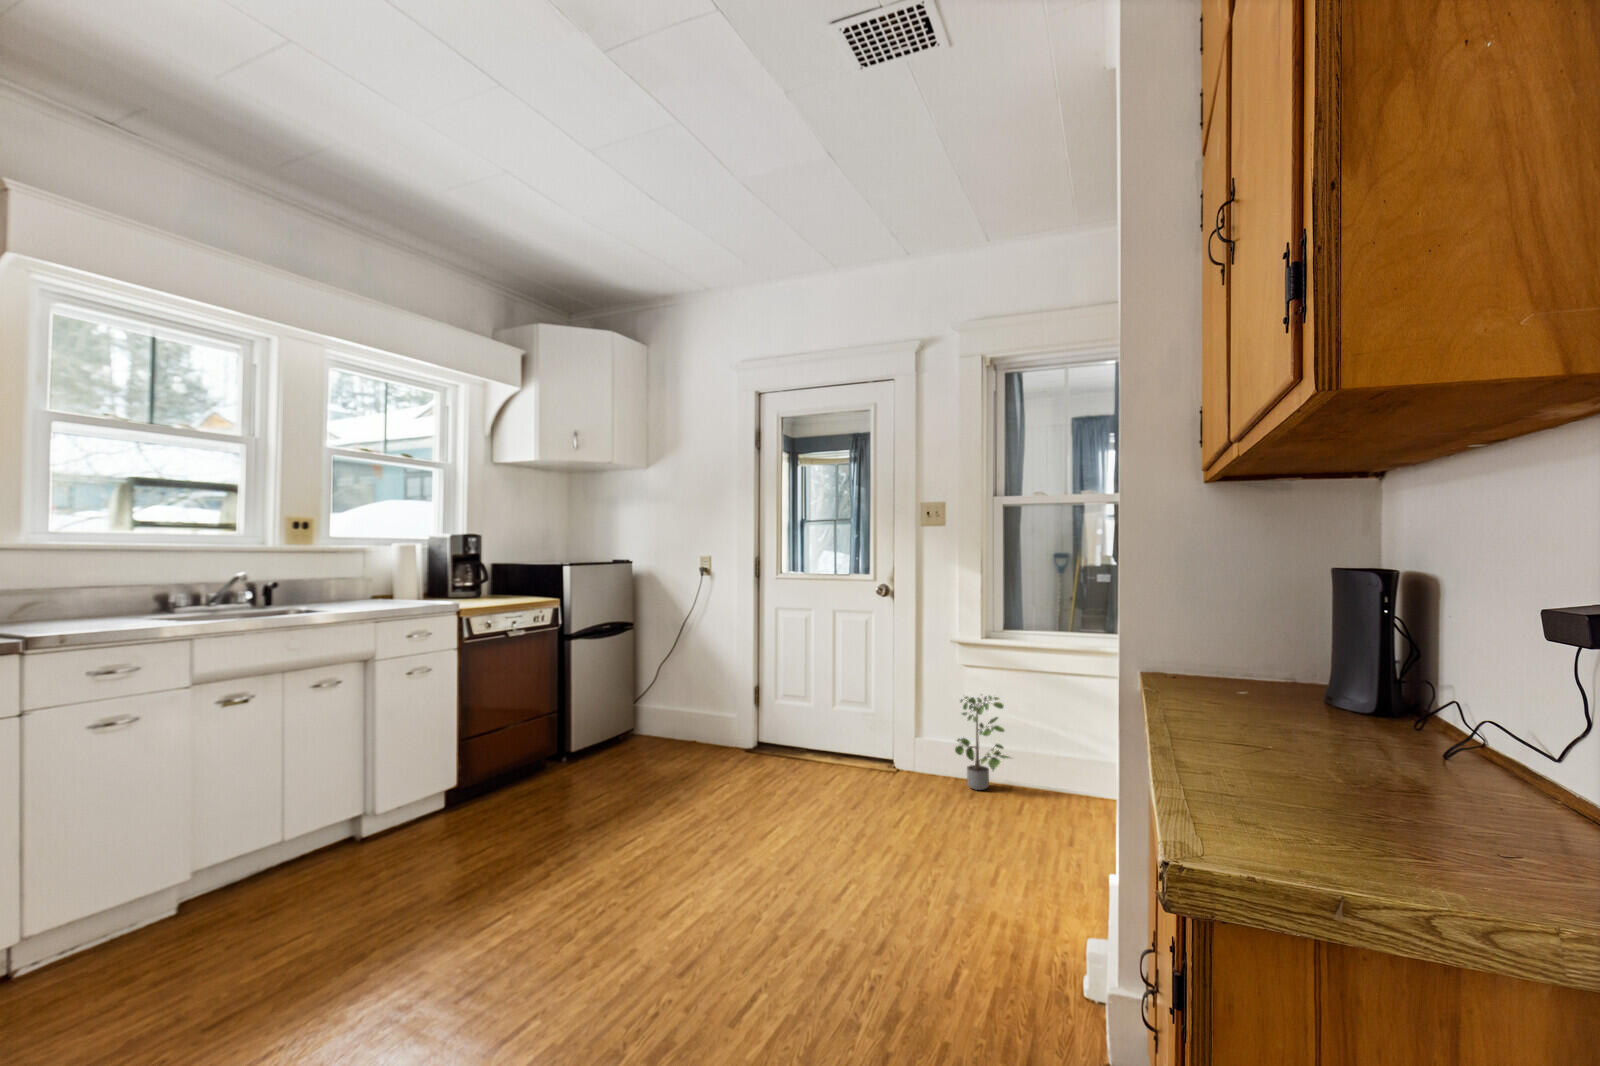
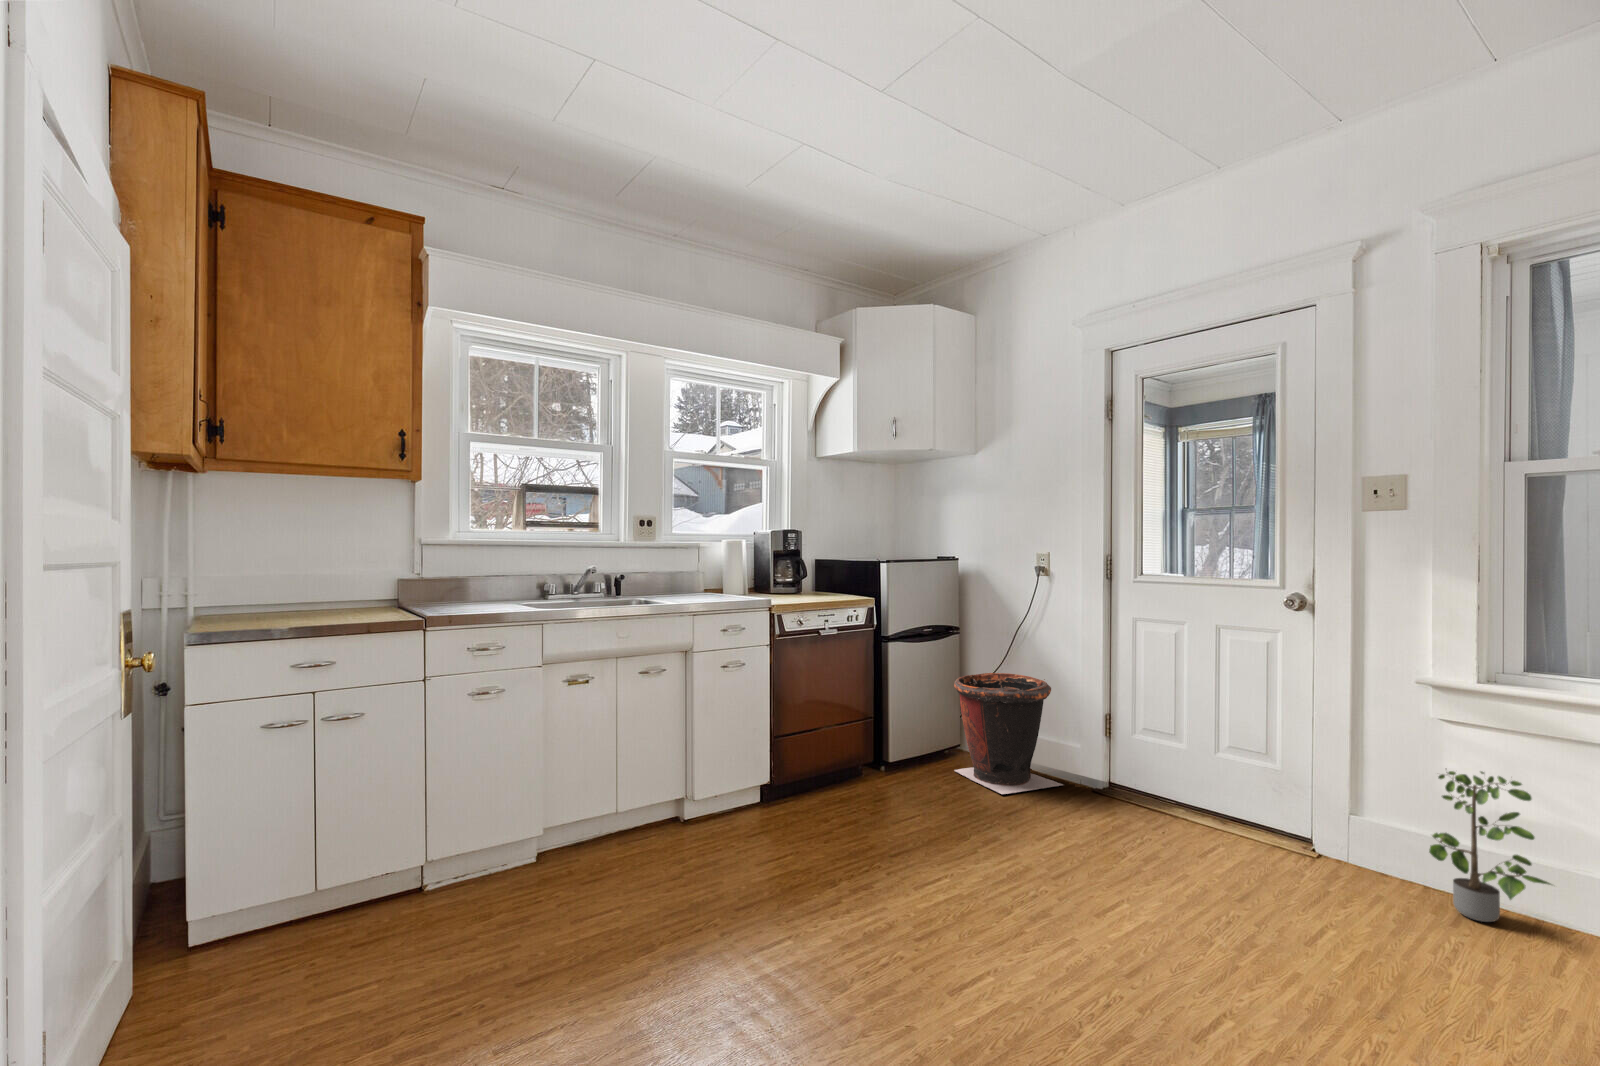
trash can: none [630,663,724,765] -> present [954,673,1063,794]

